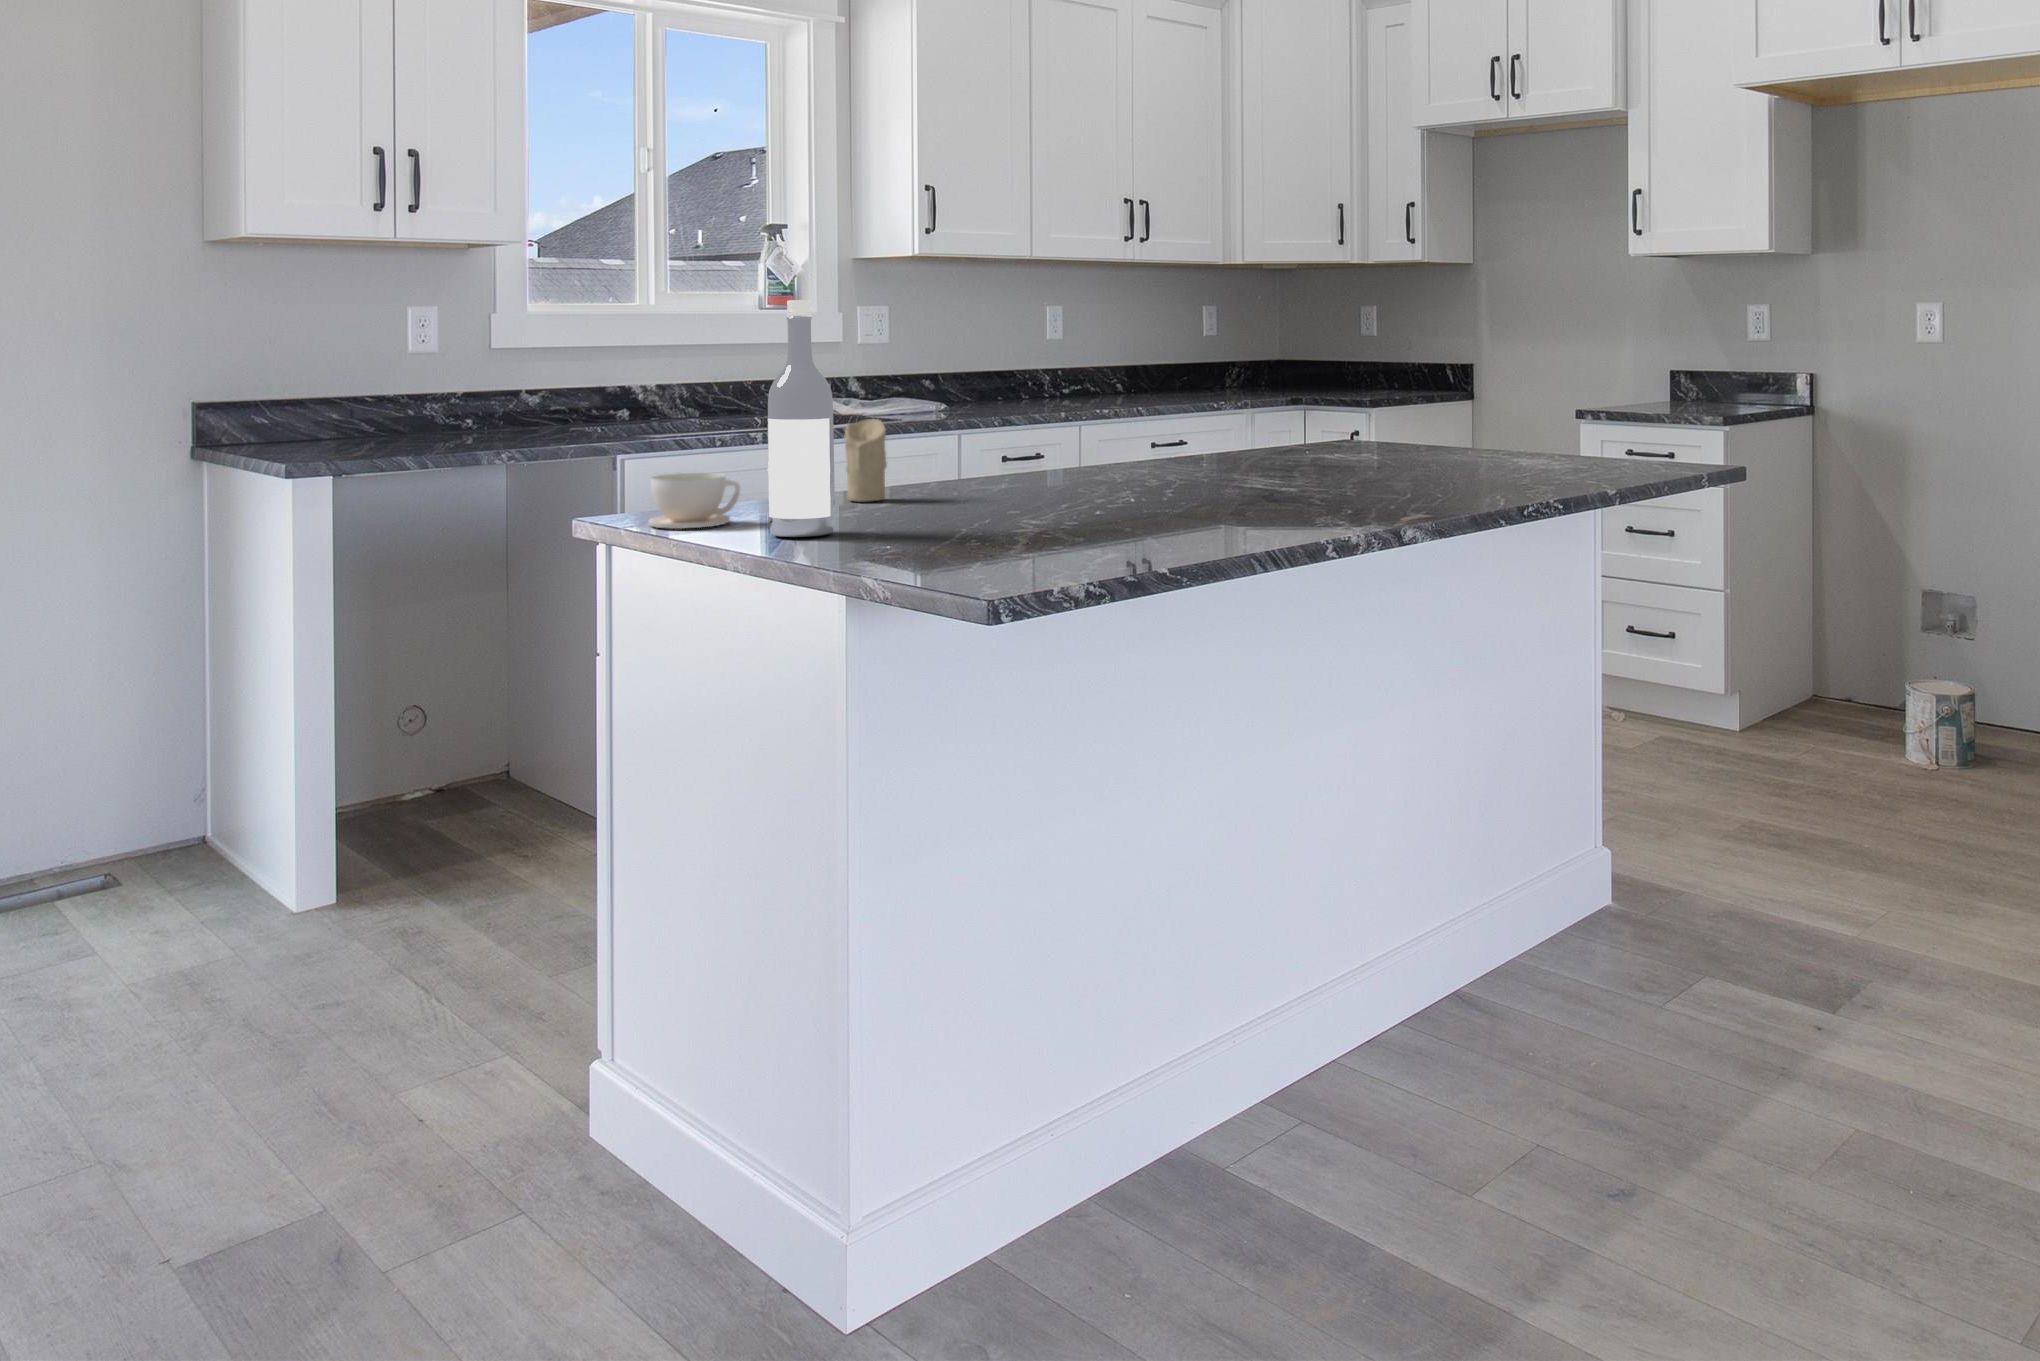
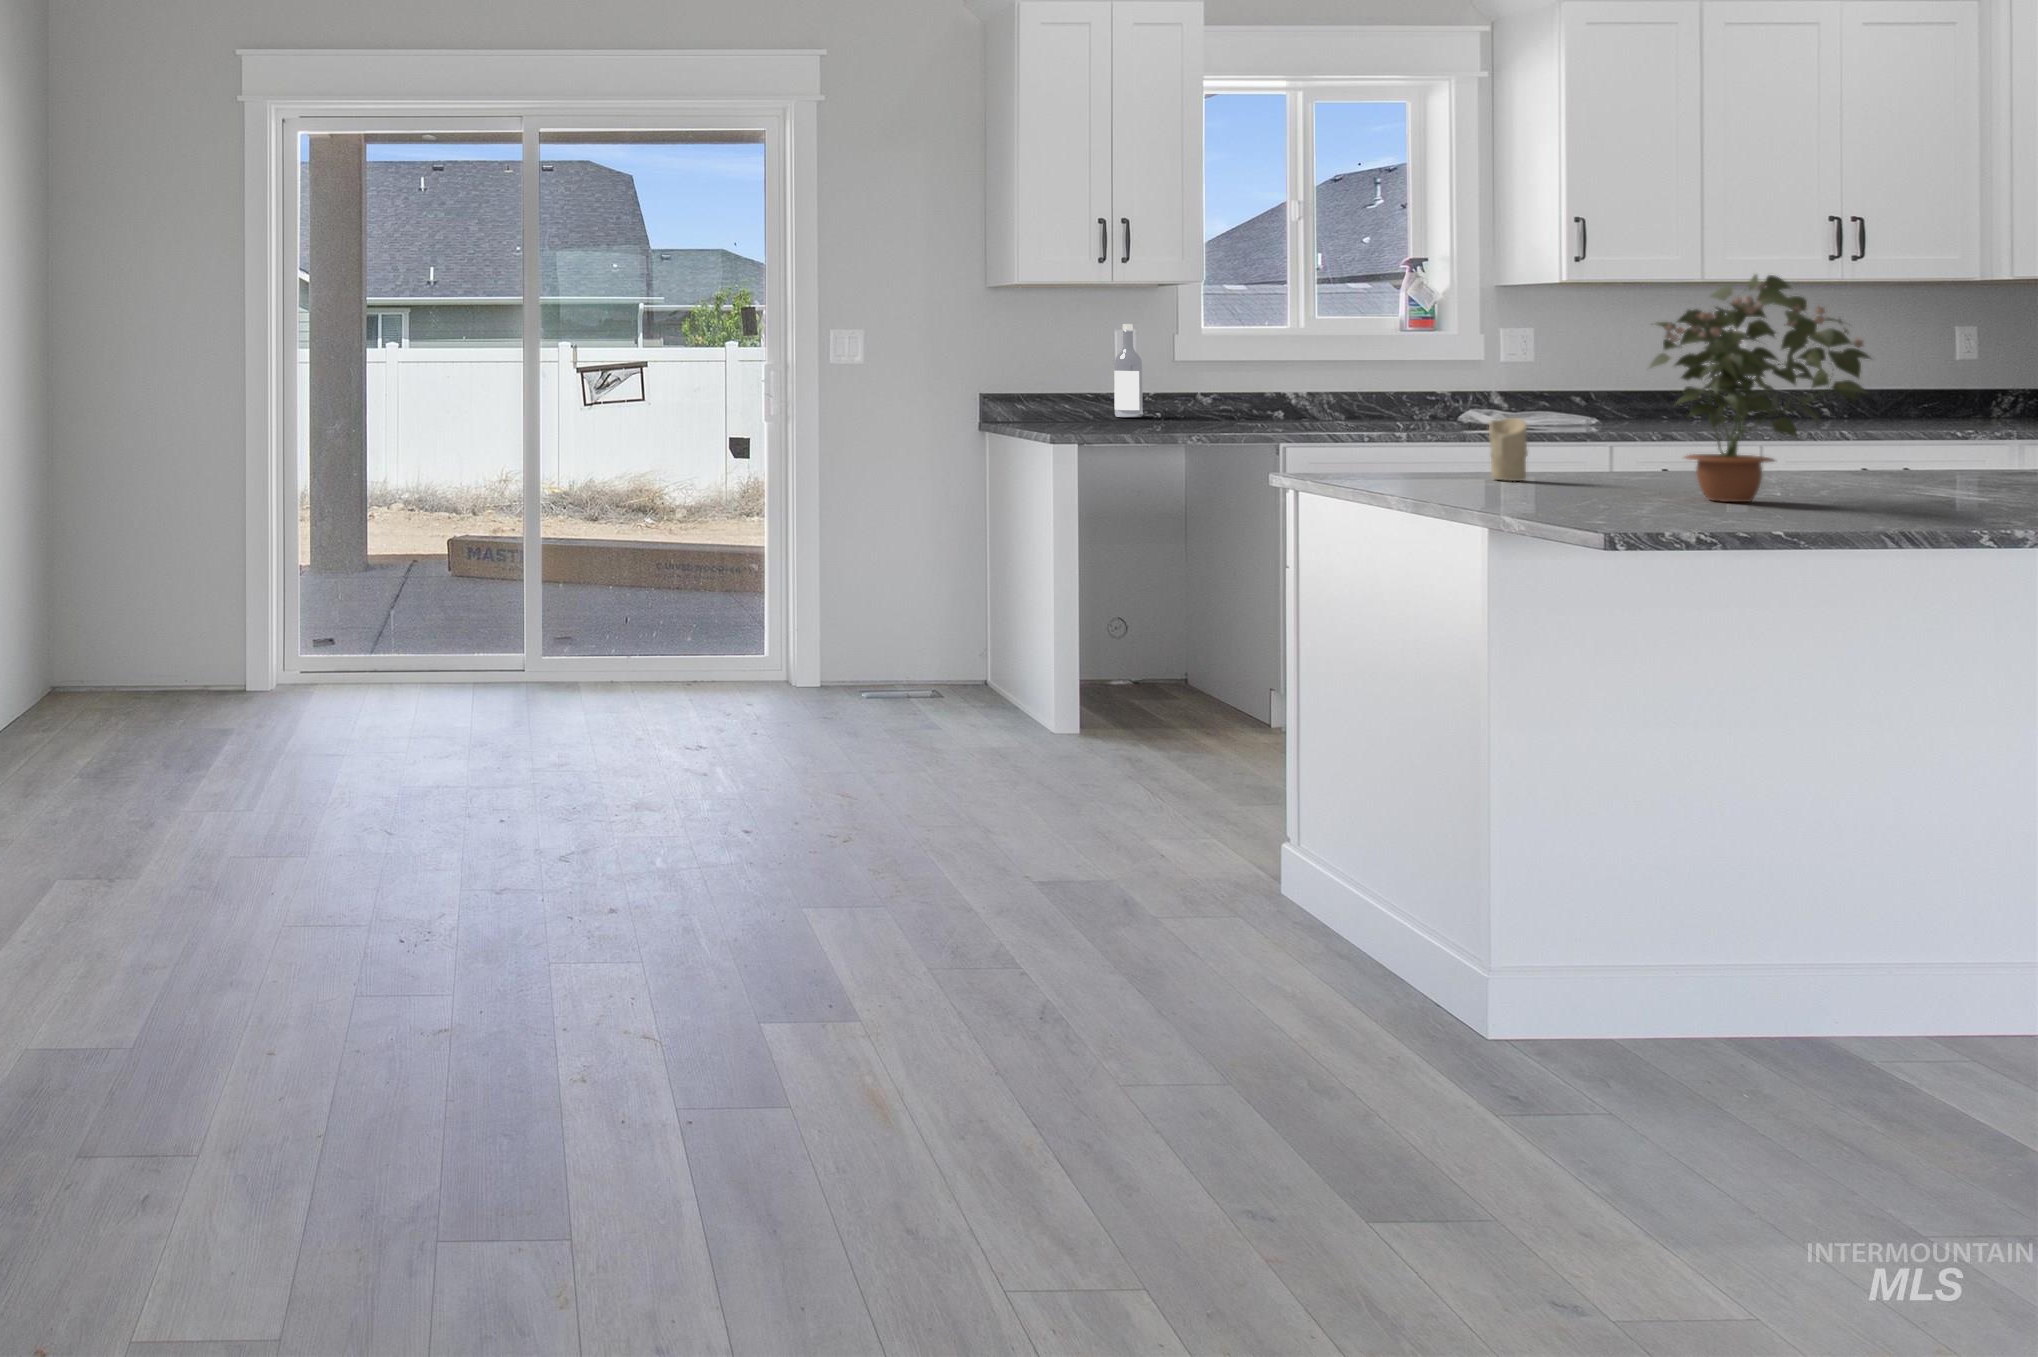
potted plant: none [1007,239,1214,514] -> present [1650,274,1870,502]
wine bottle: present [768,300,835,537] -> present [1114,324,1143,418]
coffee cup: present [648,473,740,529] -> none [1327,448,1400,486]

